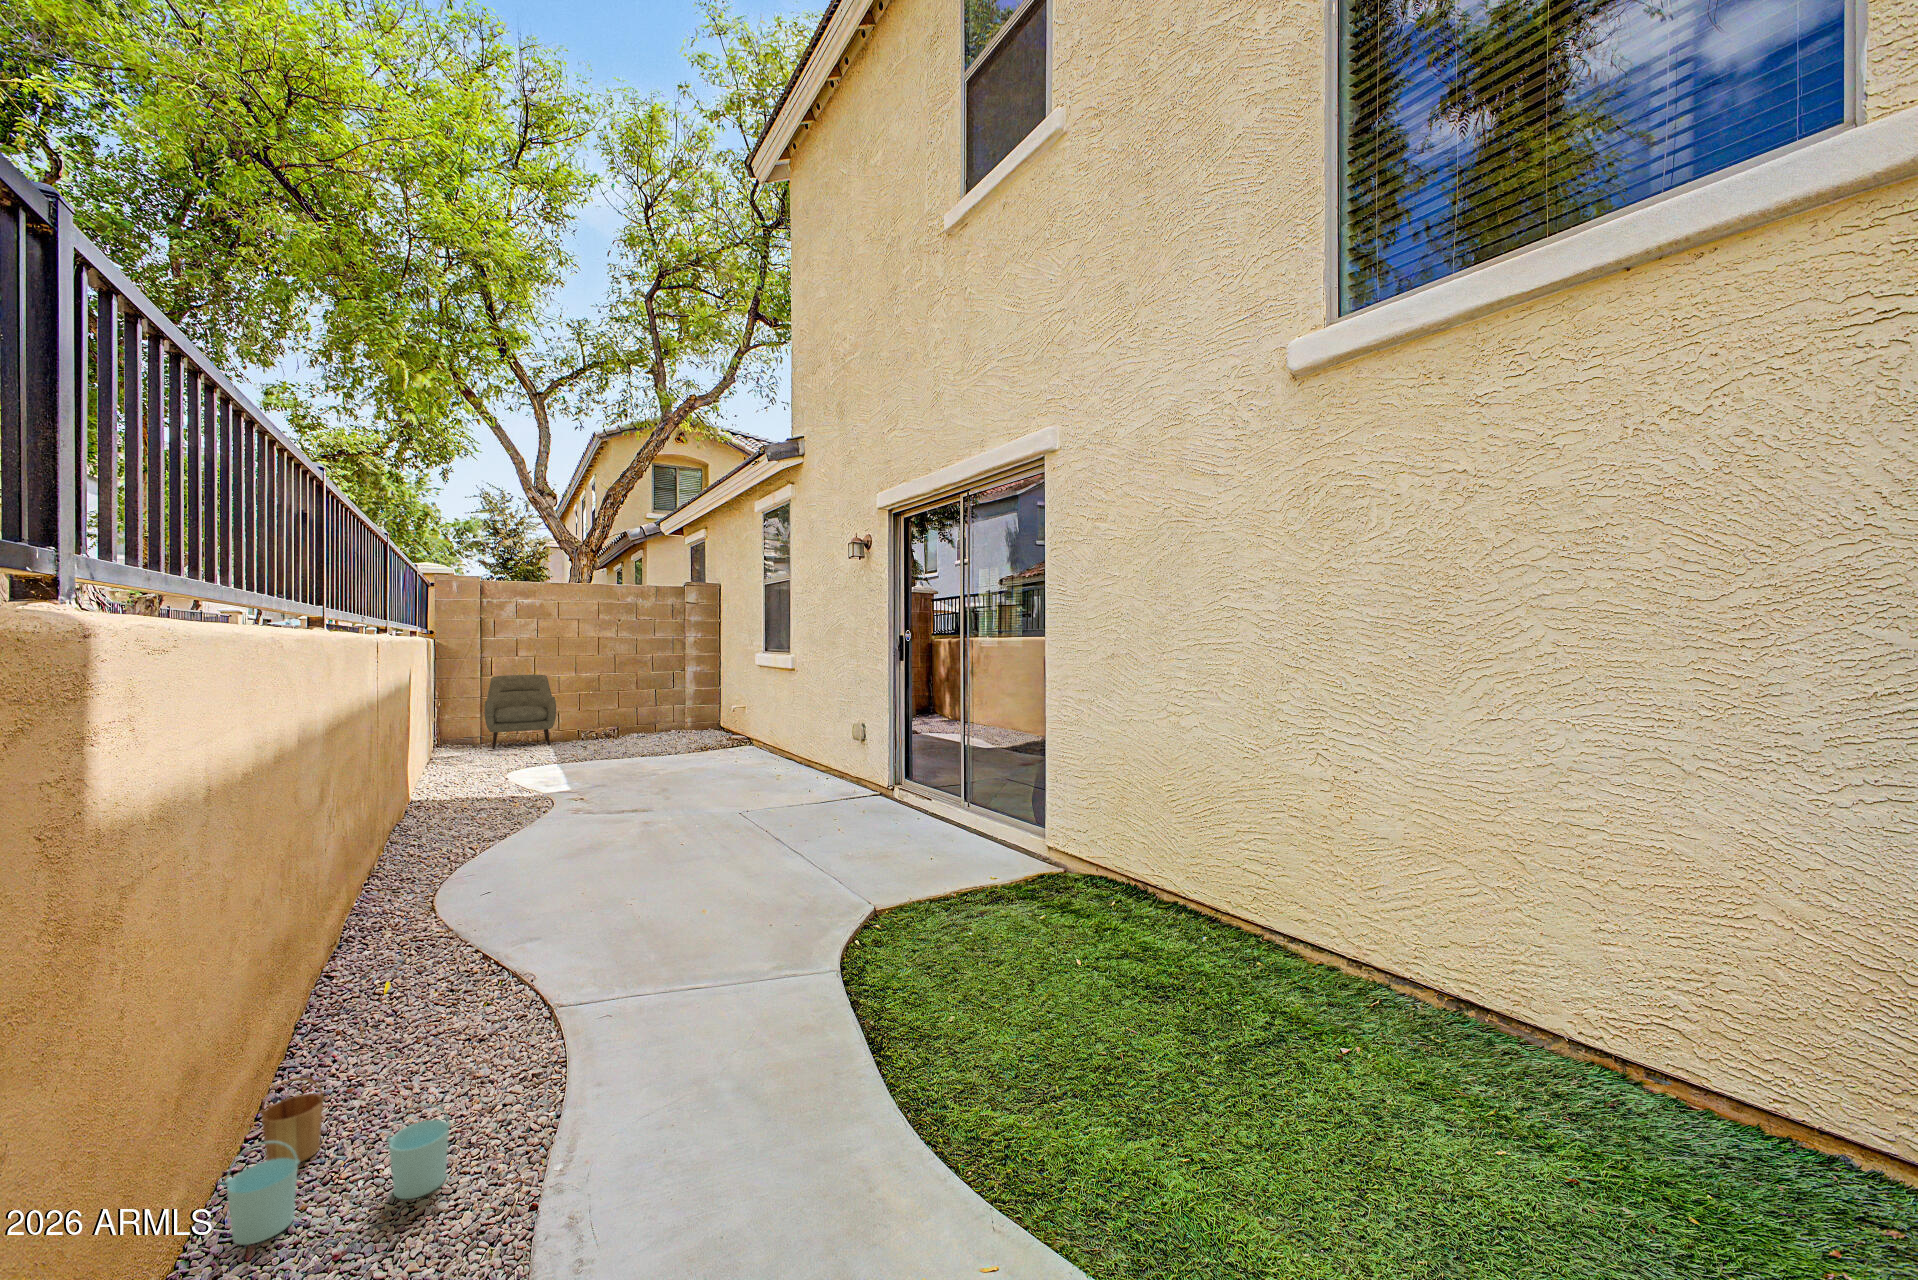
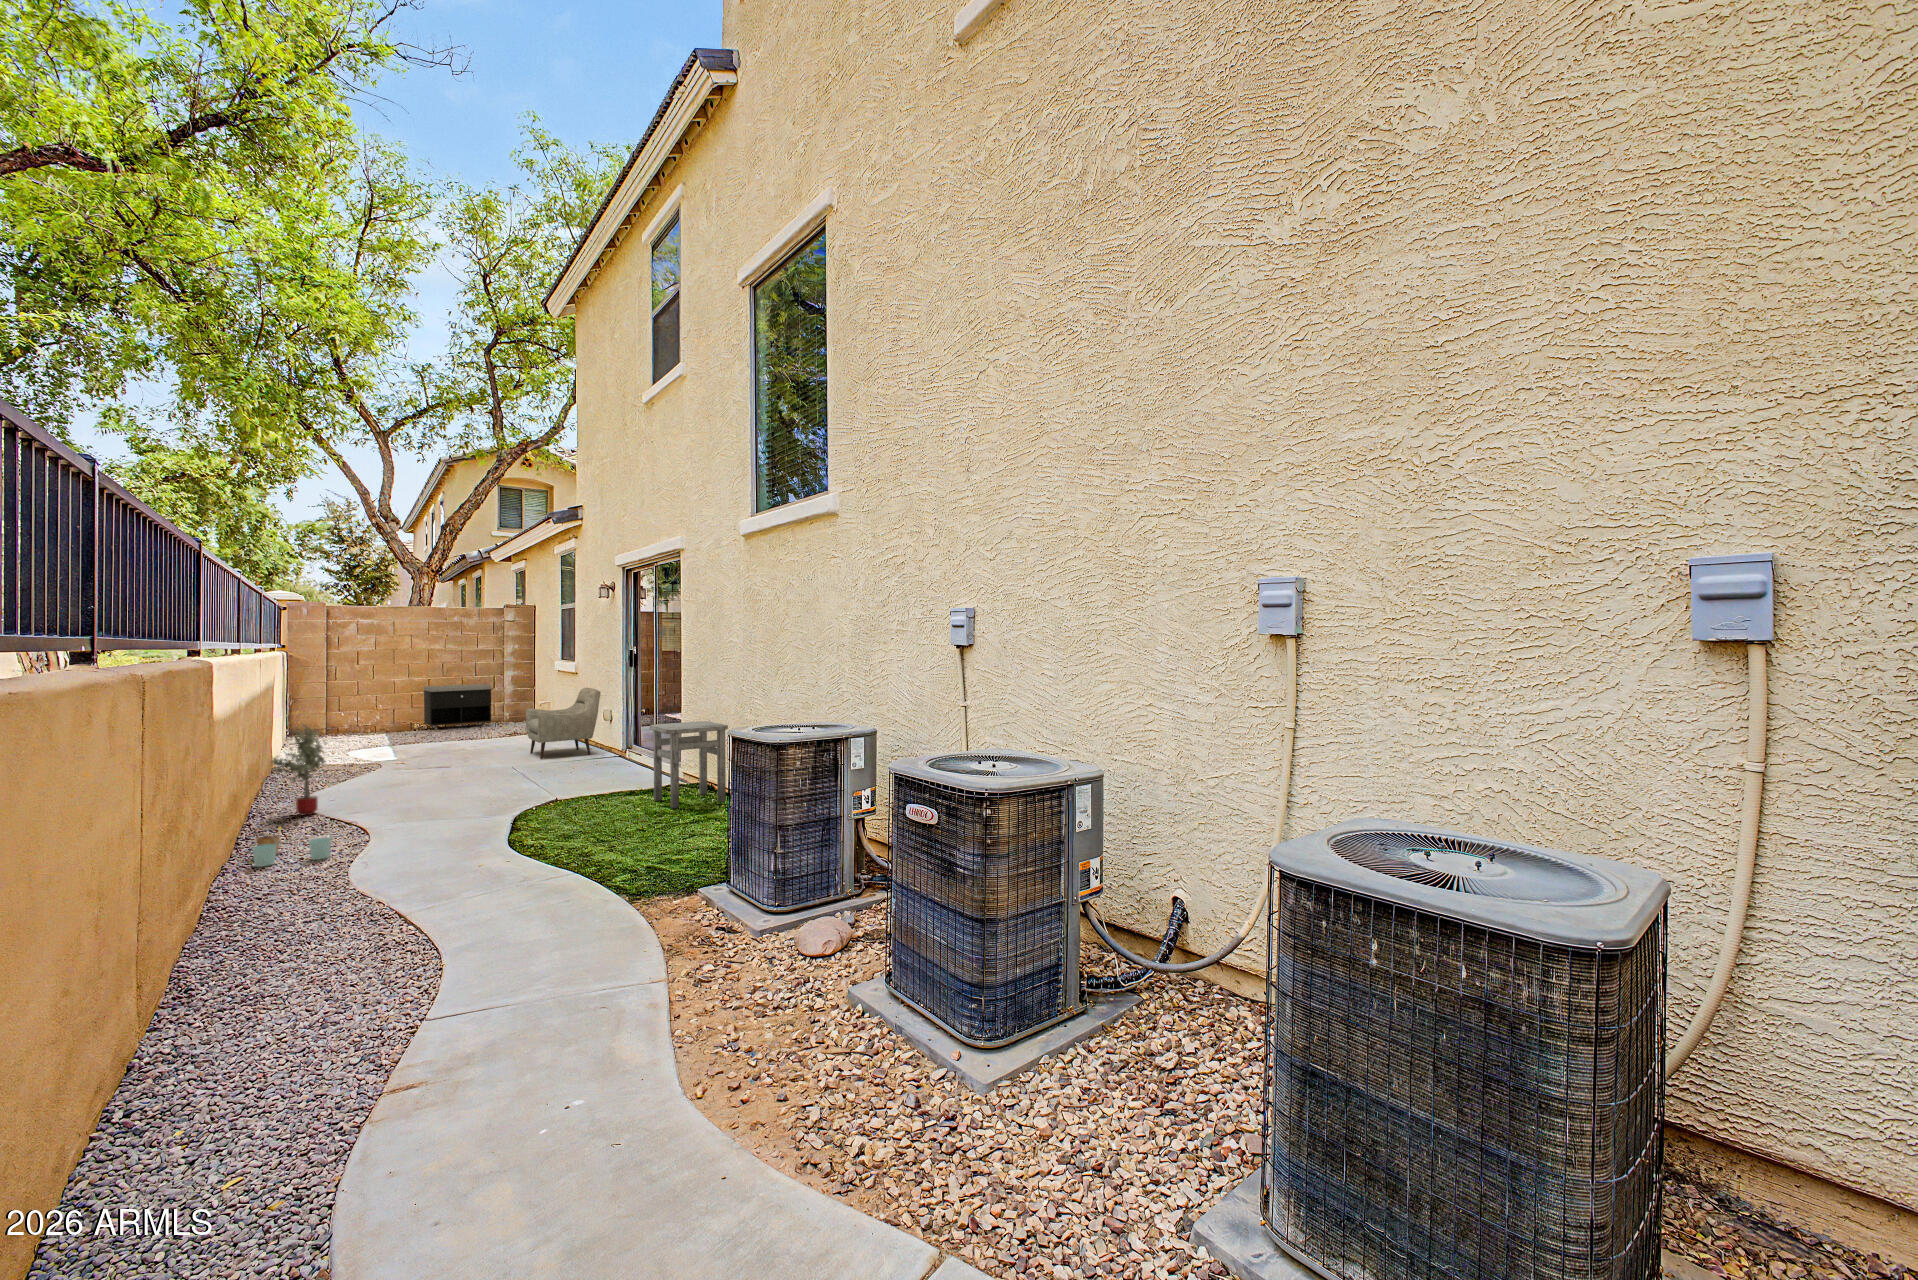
chair: present [485,675,556,749] -> present [526,688,601,759]
storage bench: none [592,680,673,738] -> present [424,684,492,729]
side table: none [1068,764,1235,962] -> present [650,721,728,808]
potted tree: none [352,765,463,948] -> present [271,724,326,816]

